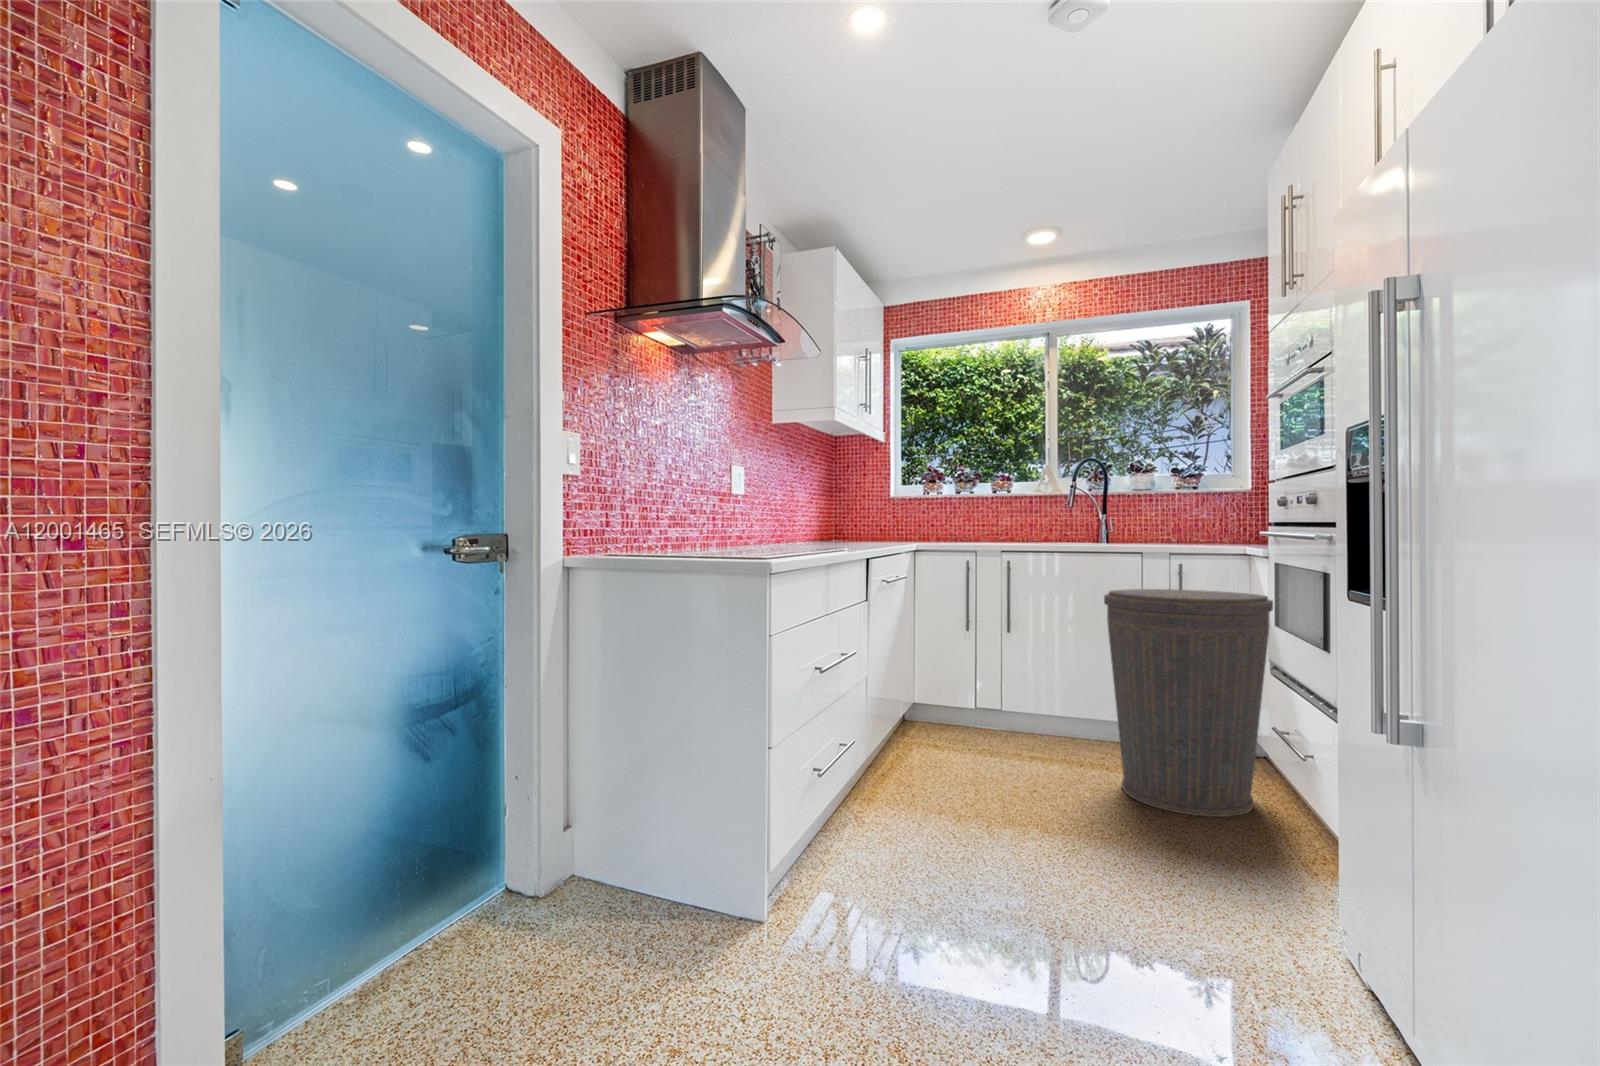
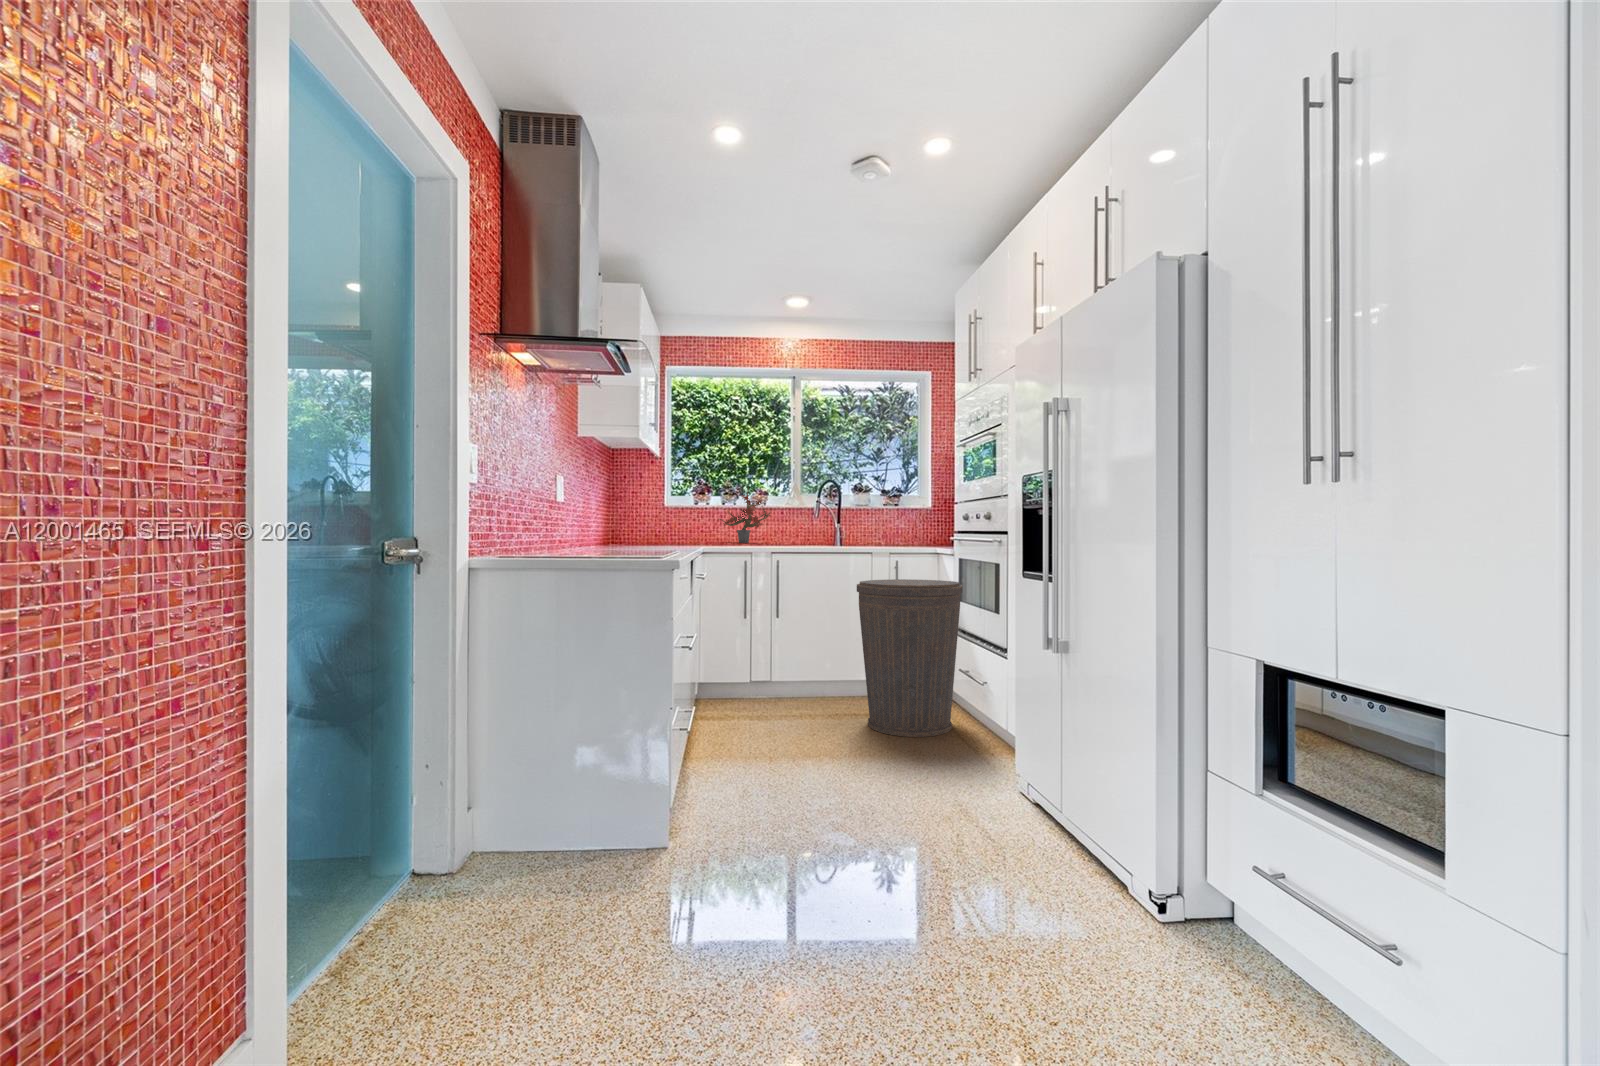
potted plant: none [950,471,1020,540] -> present [720,491,771,543]

